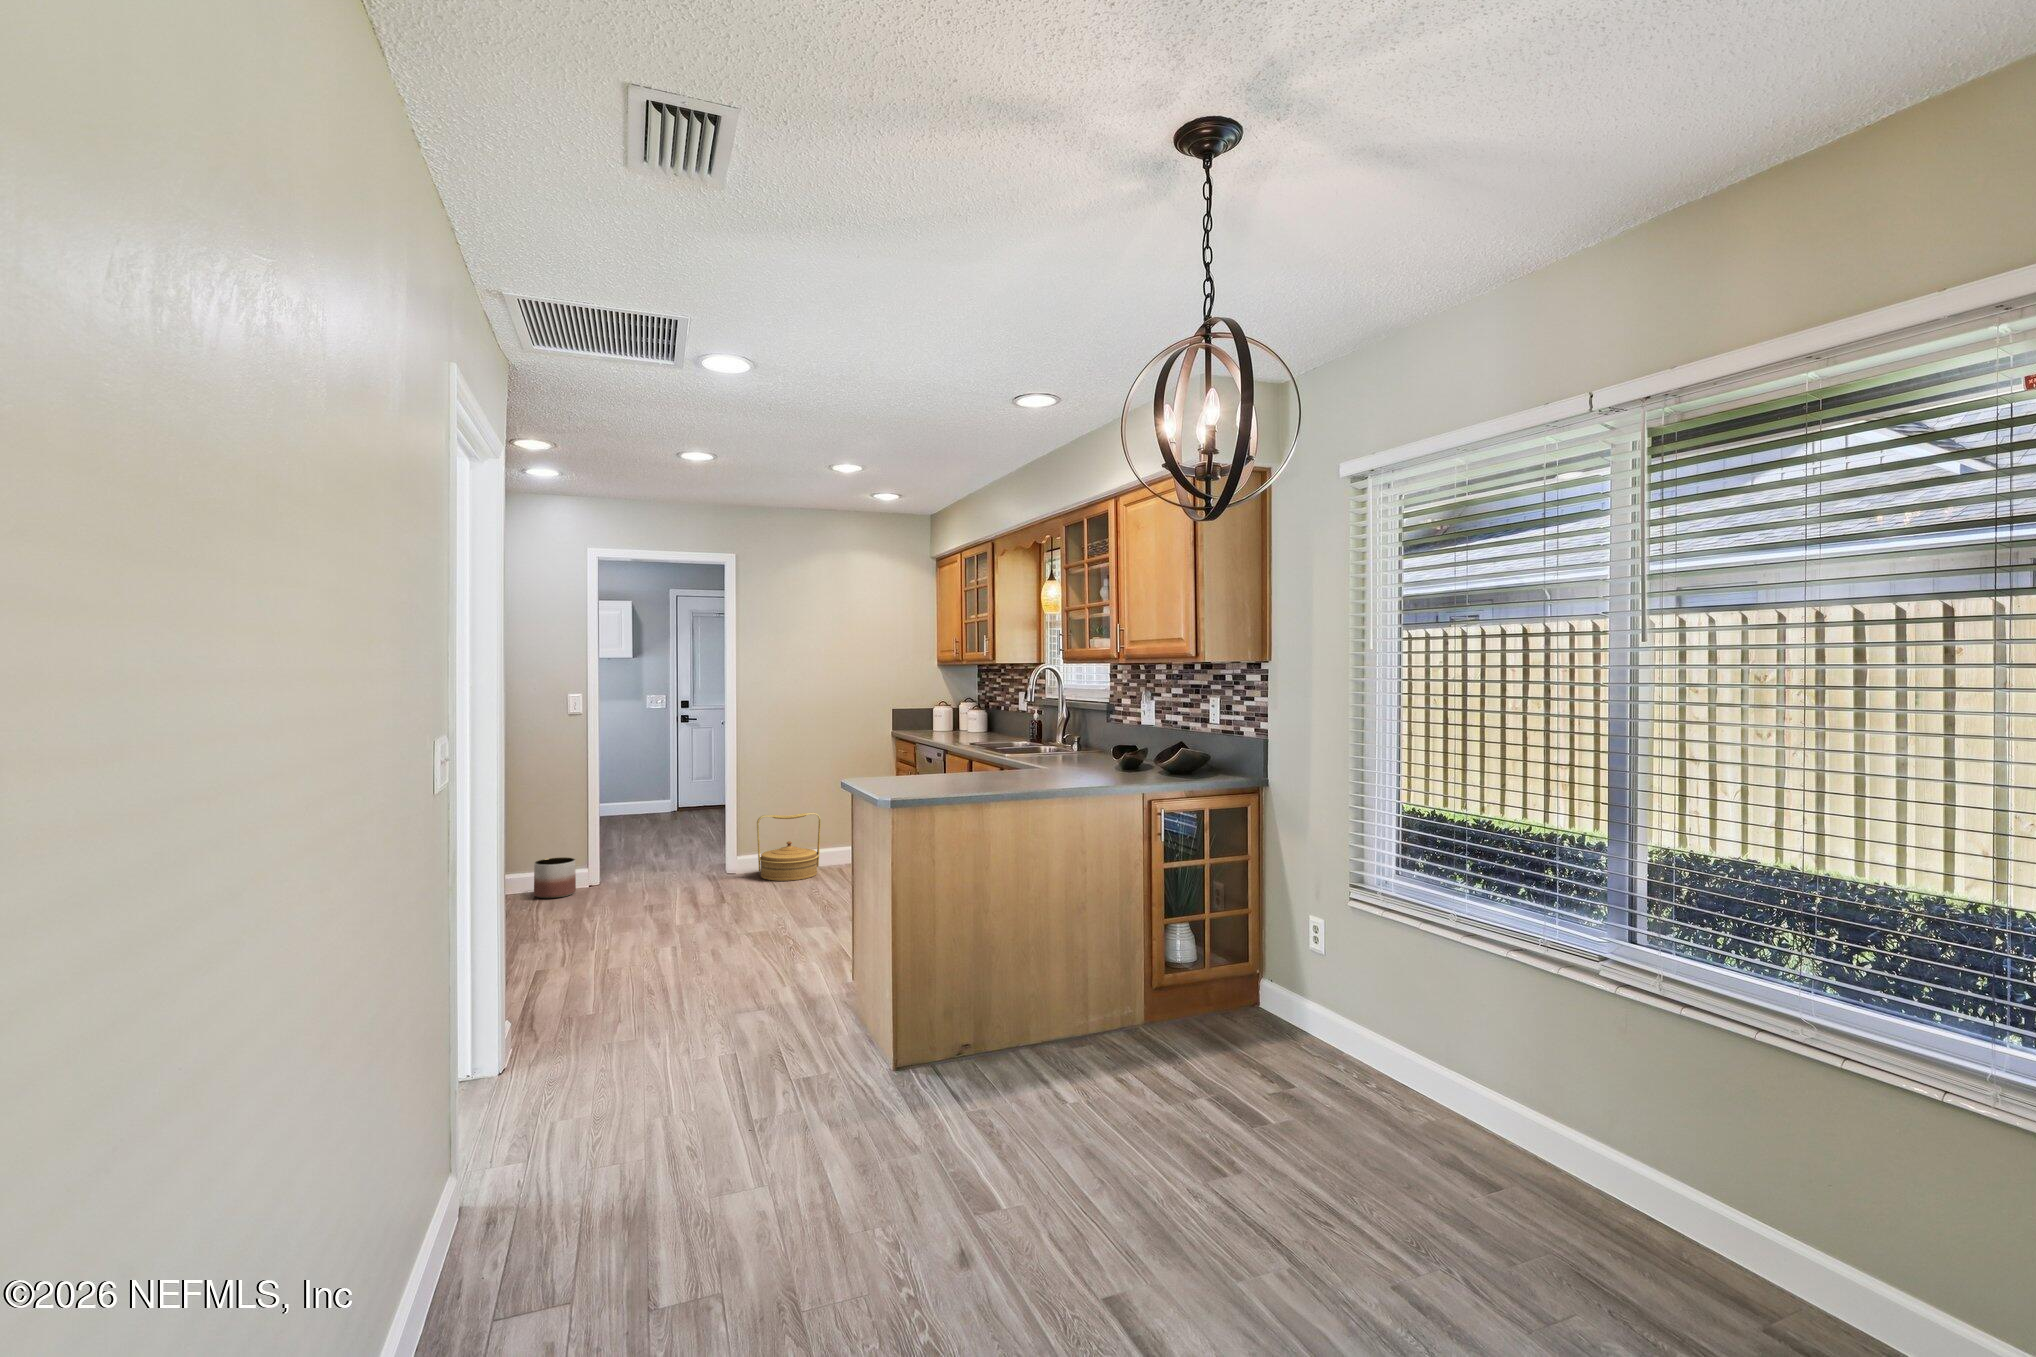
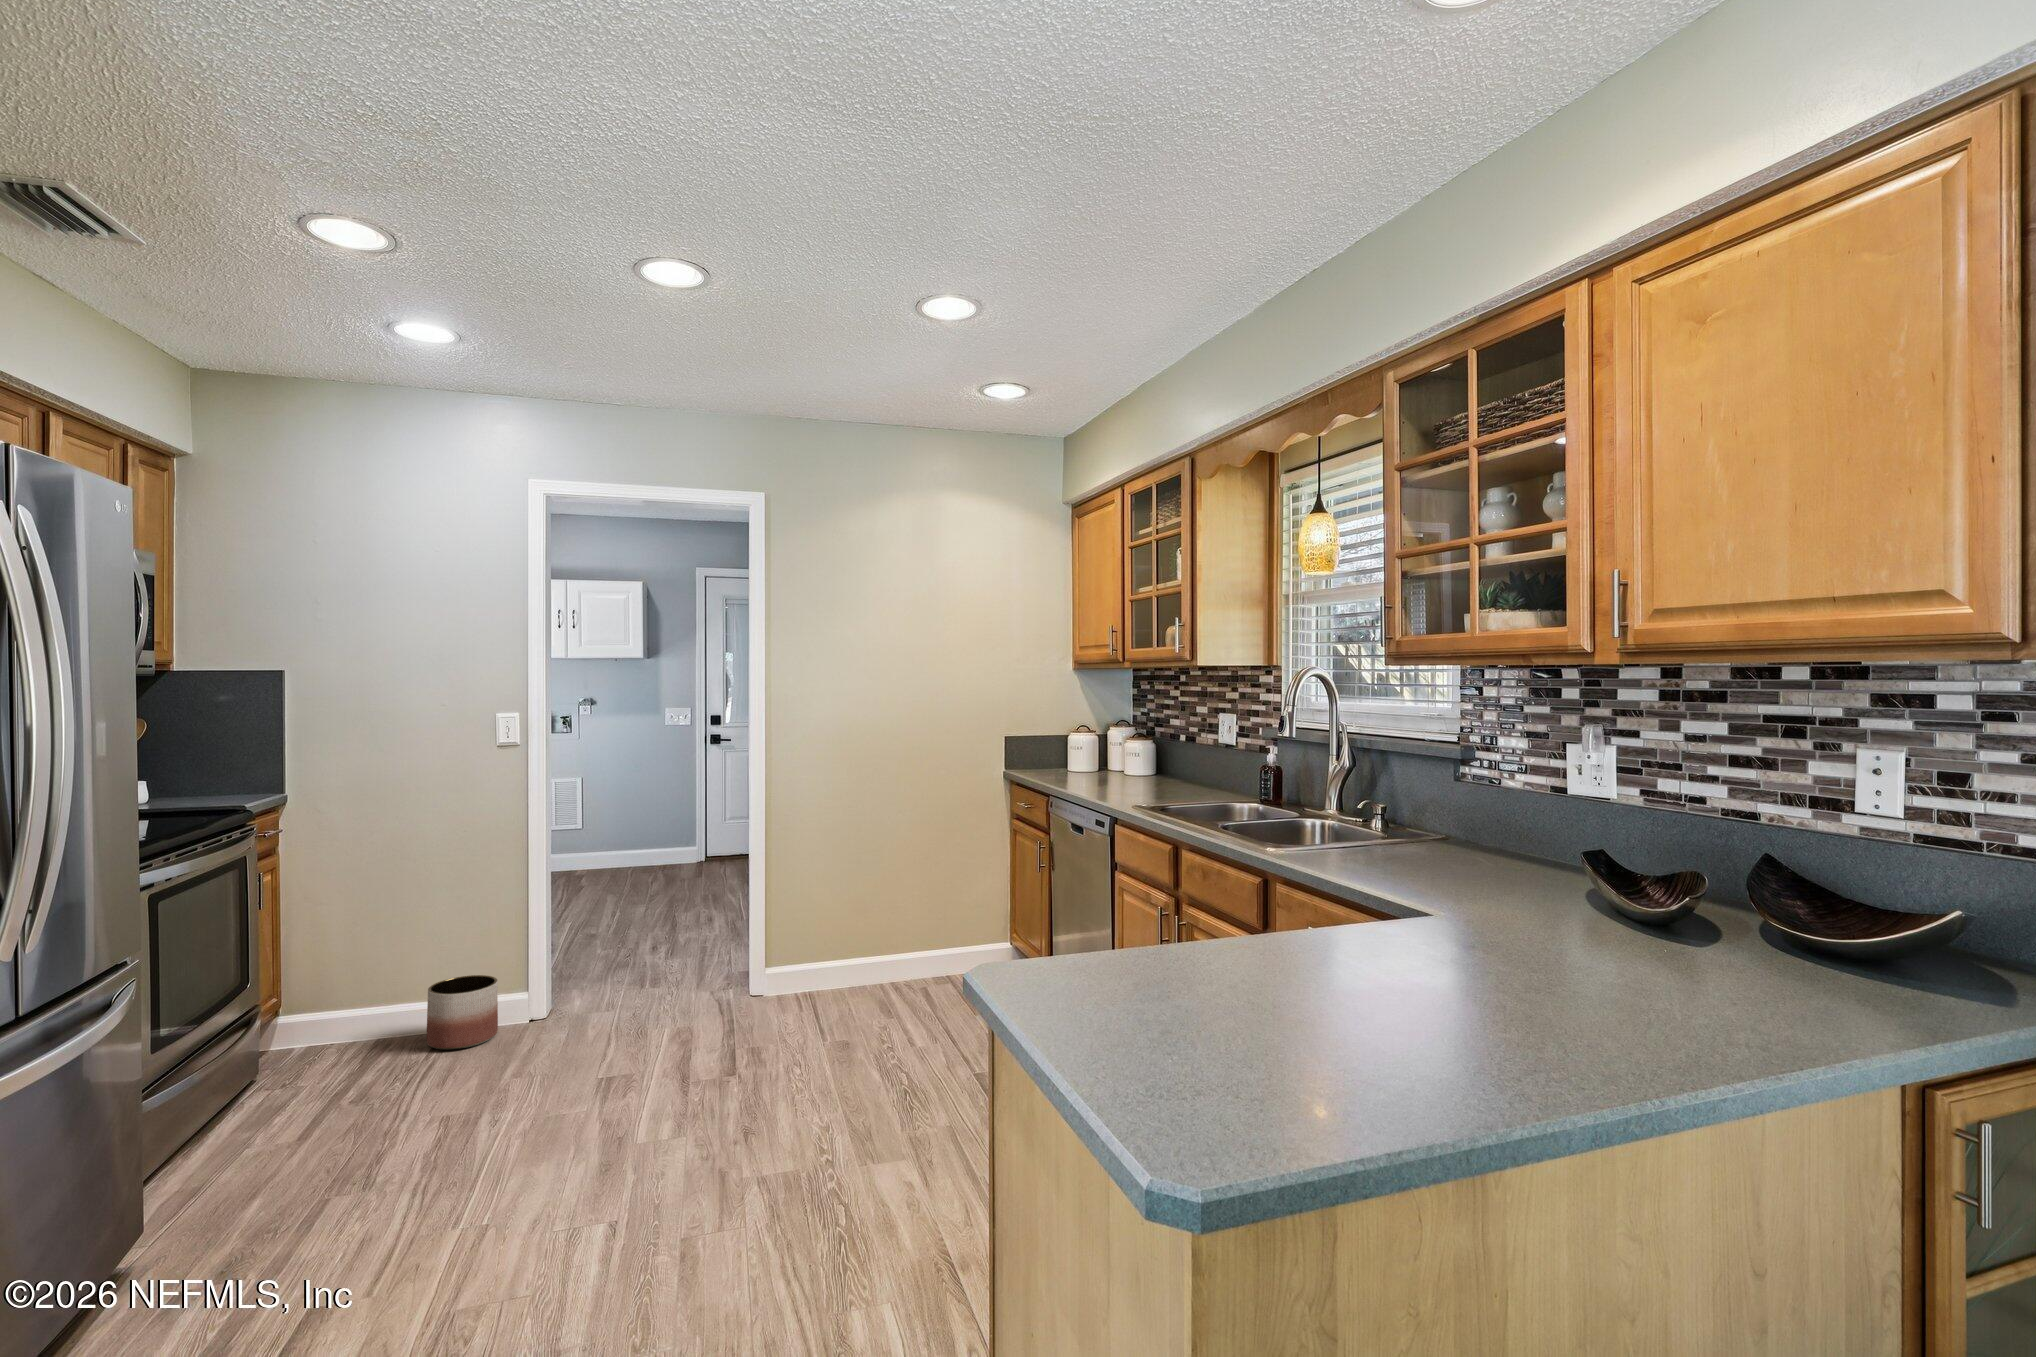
woven basket: present [757,813,821,881] -> none [792,901,894,1017]

